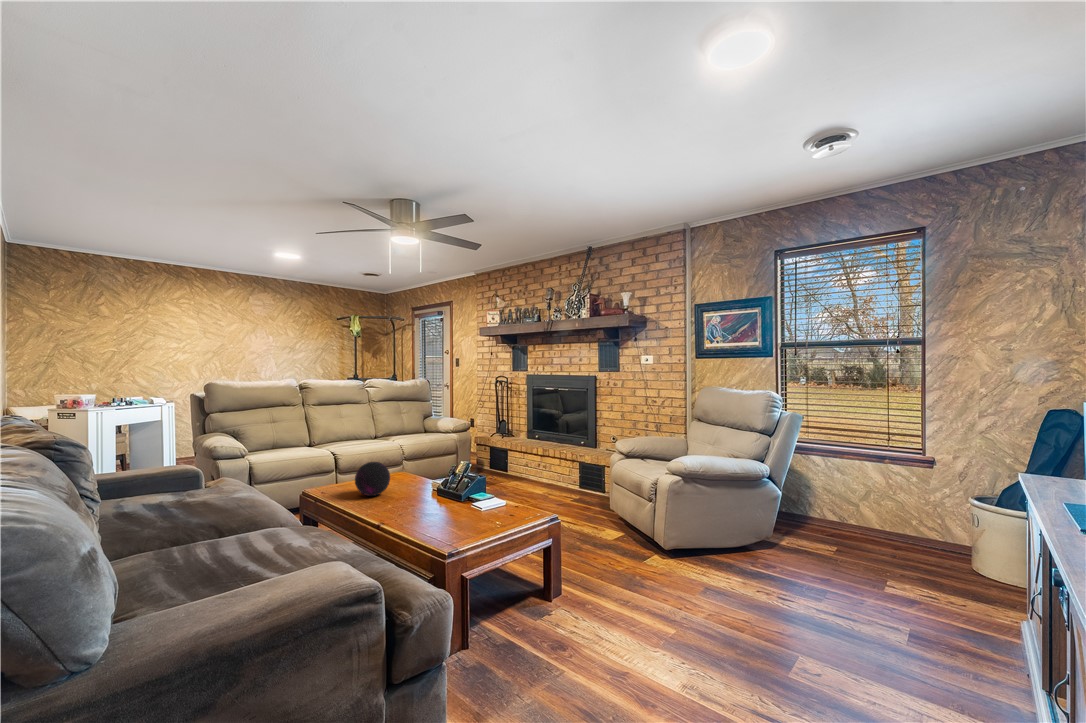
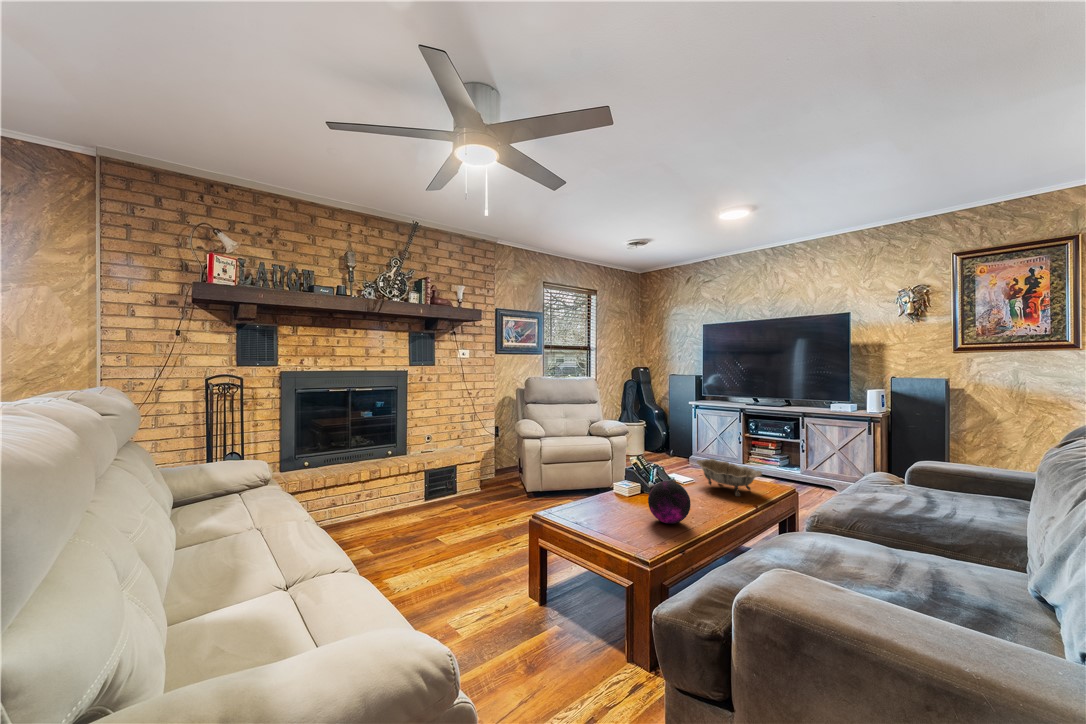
decorative bowl: none [425,484,501,533] -> present [697,459,762,496]

